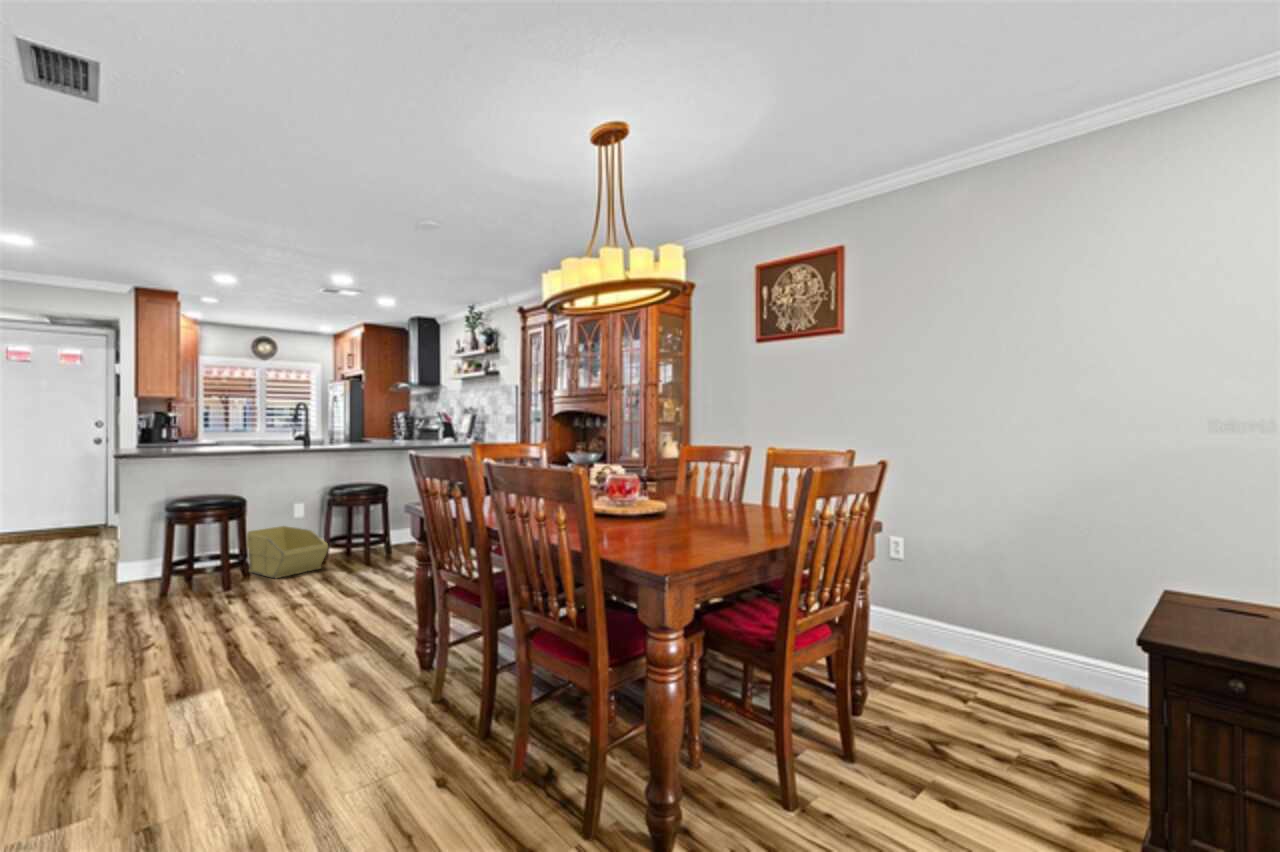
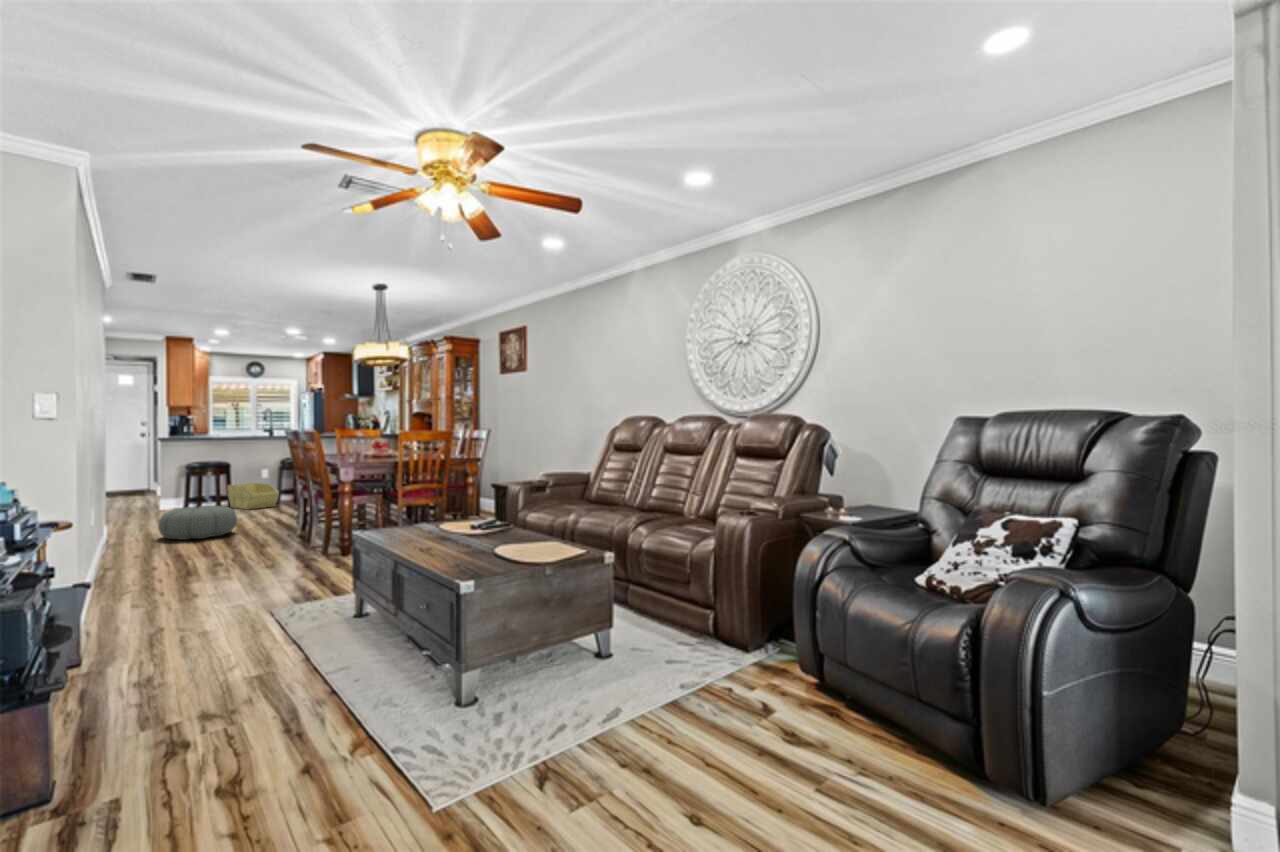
pouf: none [98,616,284,721] -> present [158,506,237,540]

